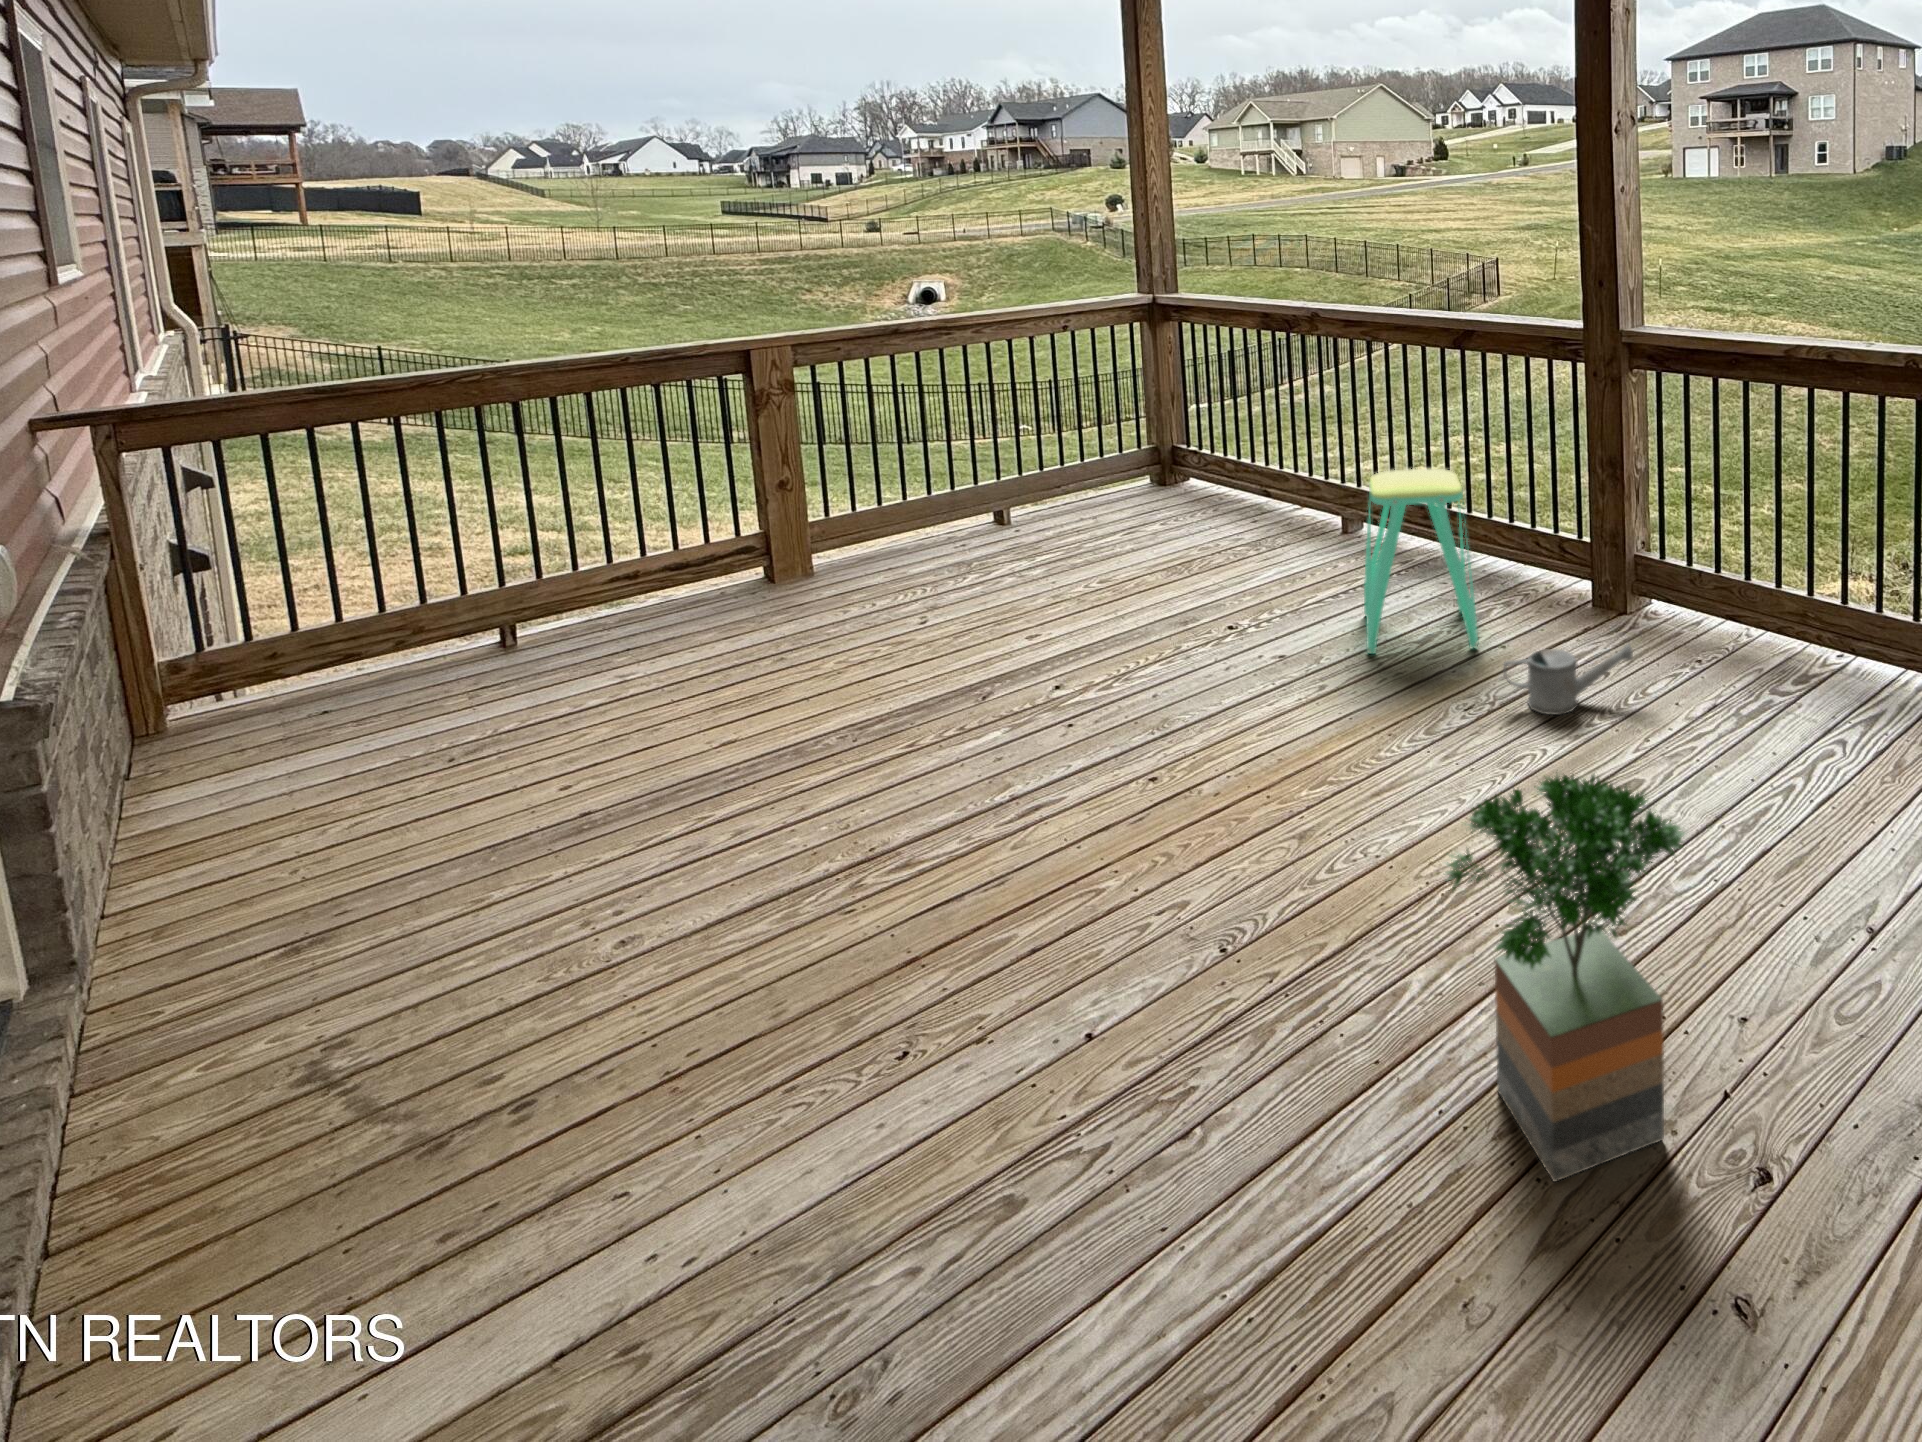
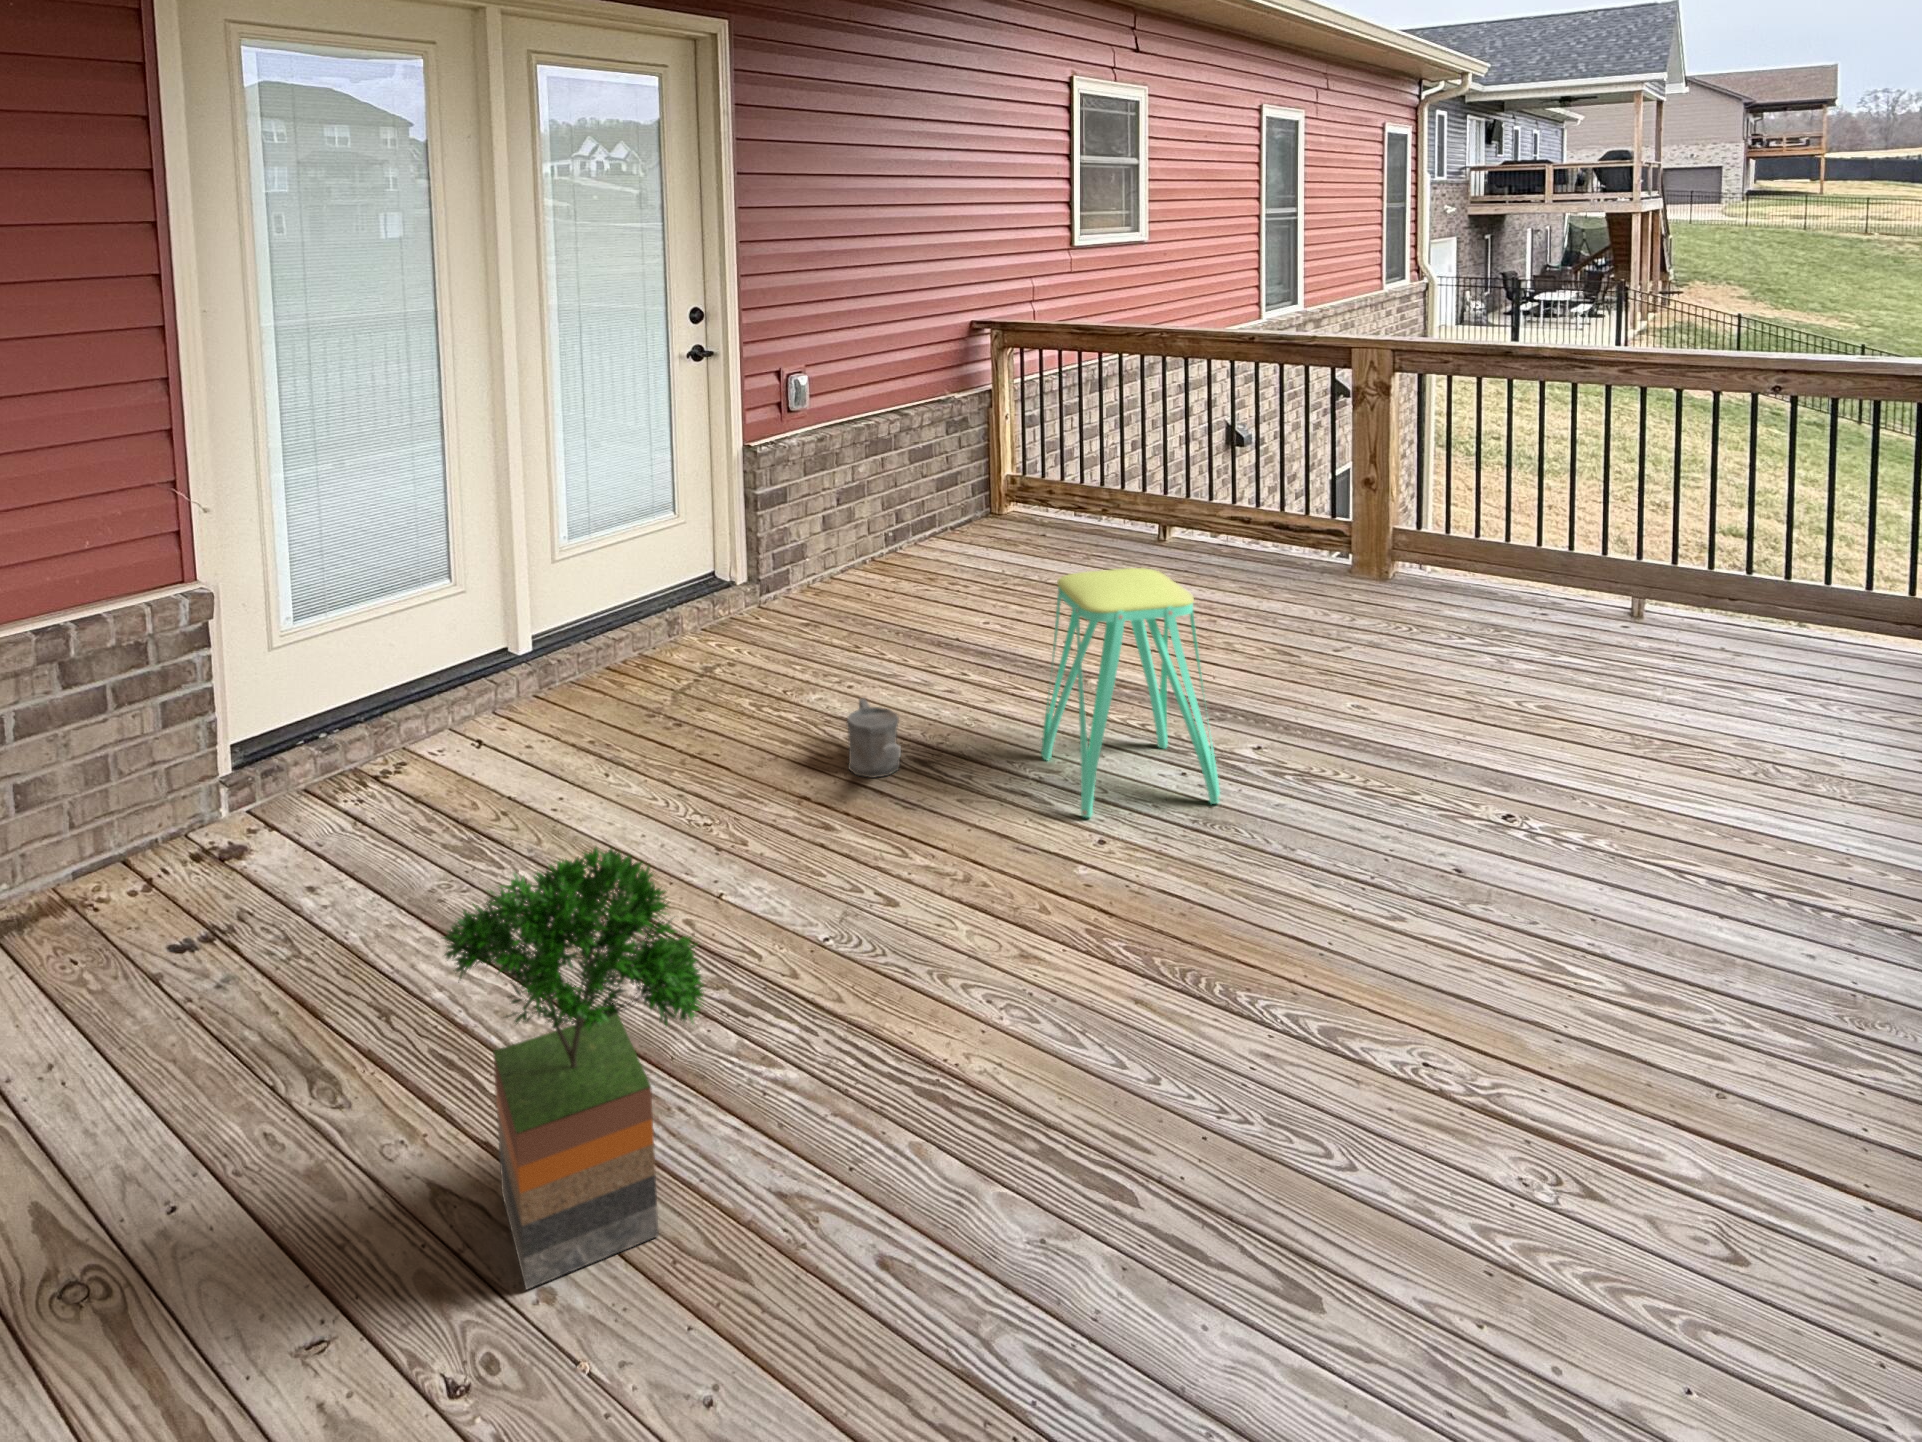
stool: present [1364,469,1478,654] -> present [1041,568,1220,817]
watering can: present [1503,644,1633,715] -> present [847,698,901,778]

